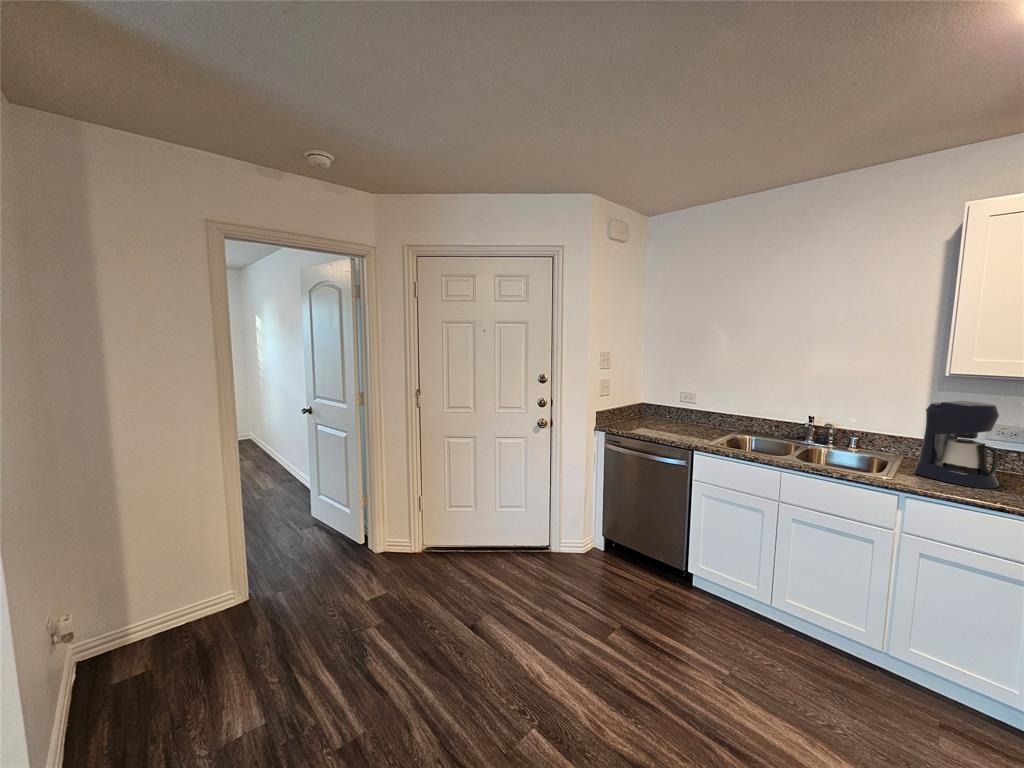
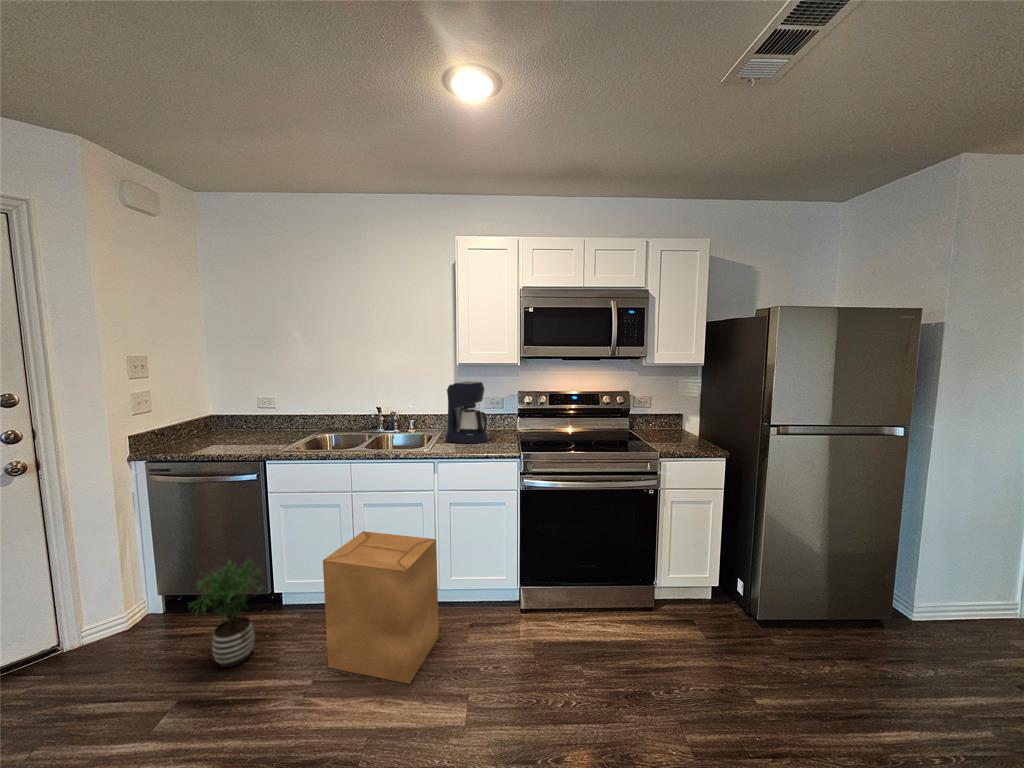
potted plant: none [633,529,692,620] -> present [189,561,260,667]
cardboard box: none [745,548,897,740] -> present [323,531,439,684]

